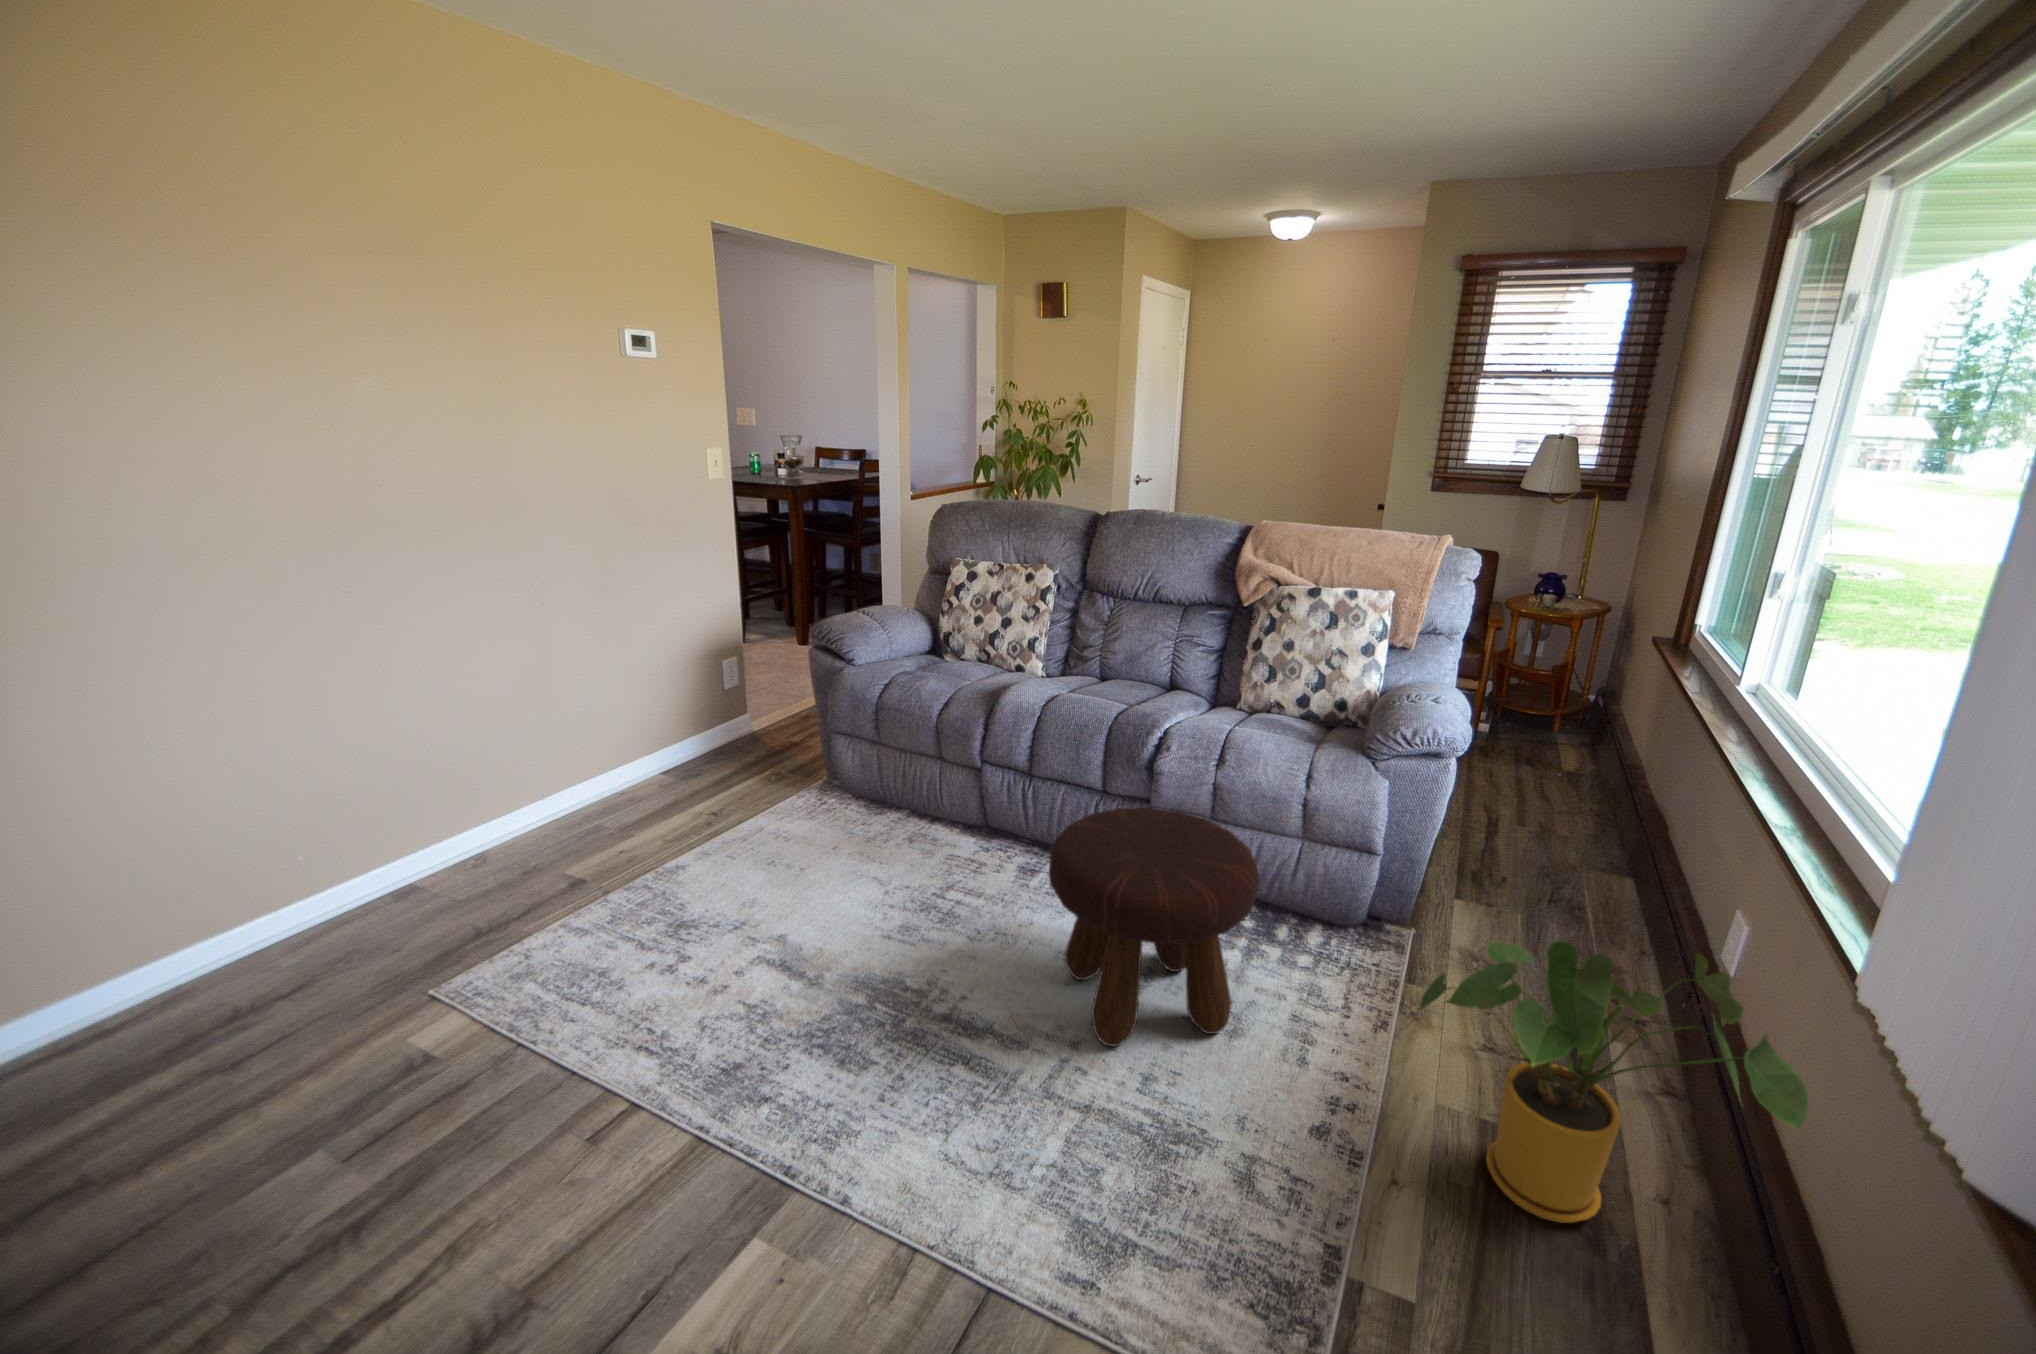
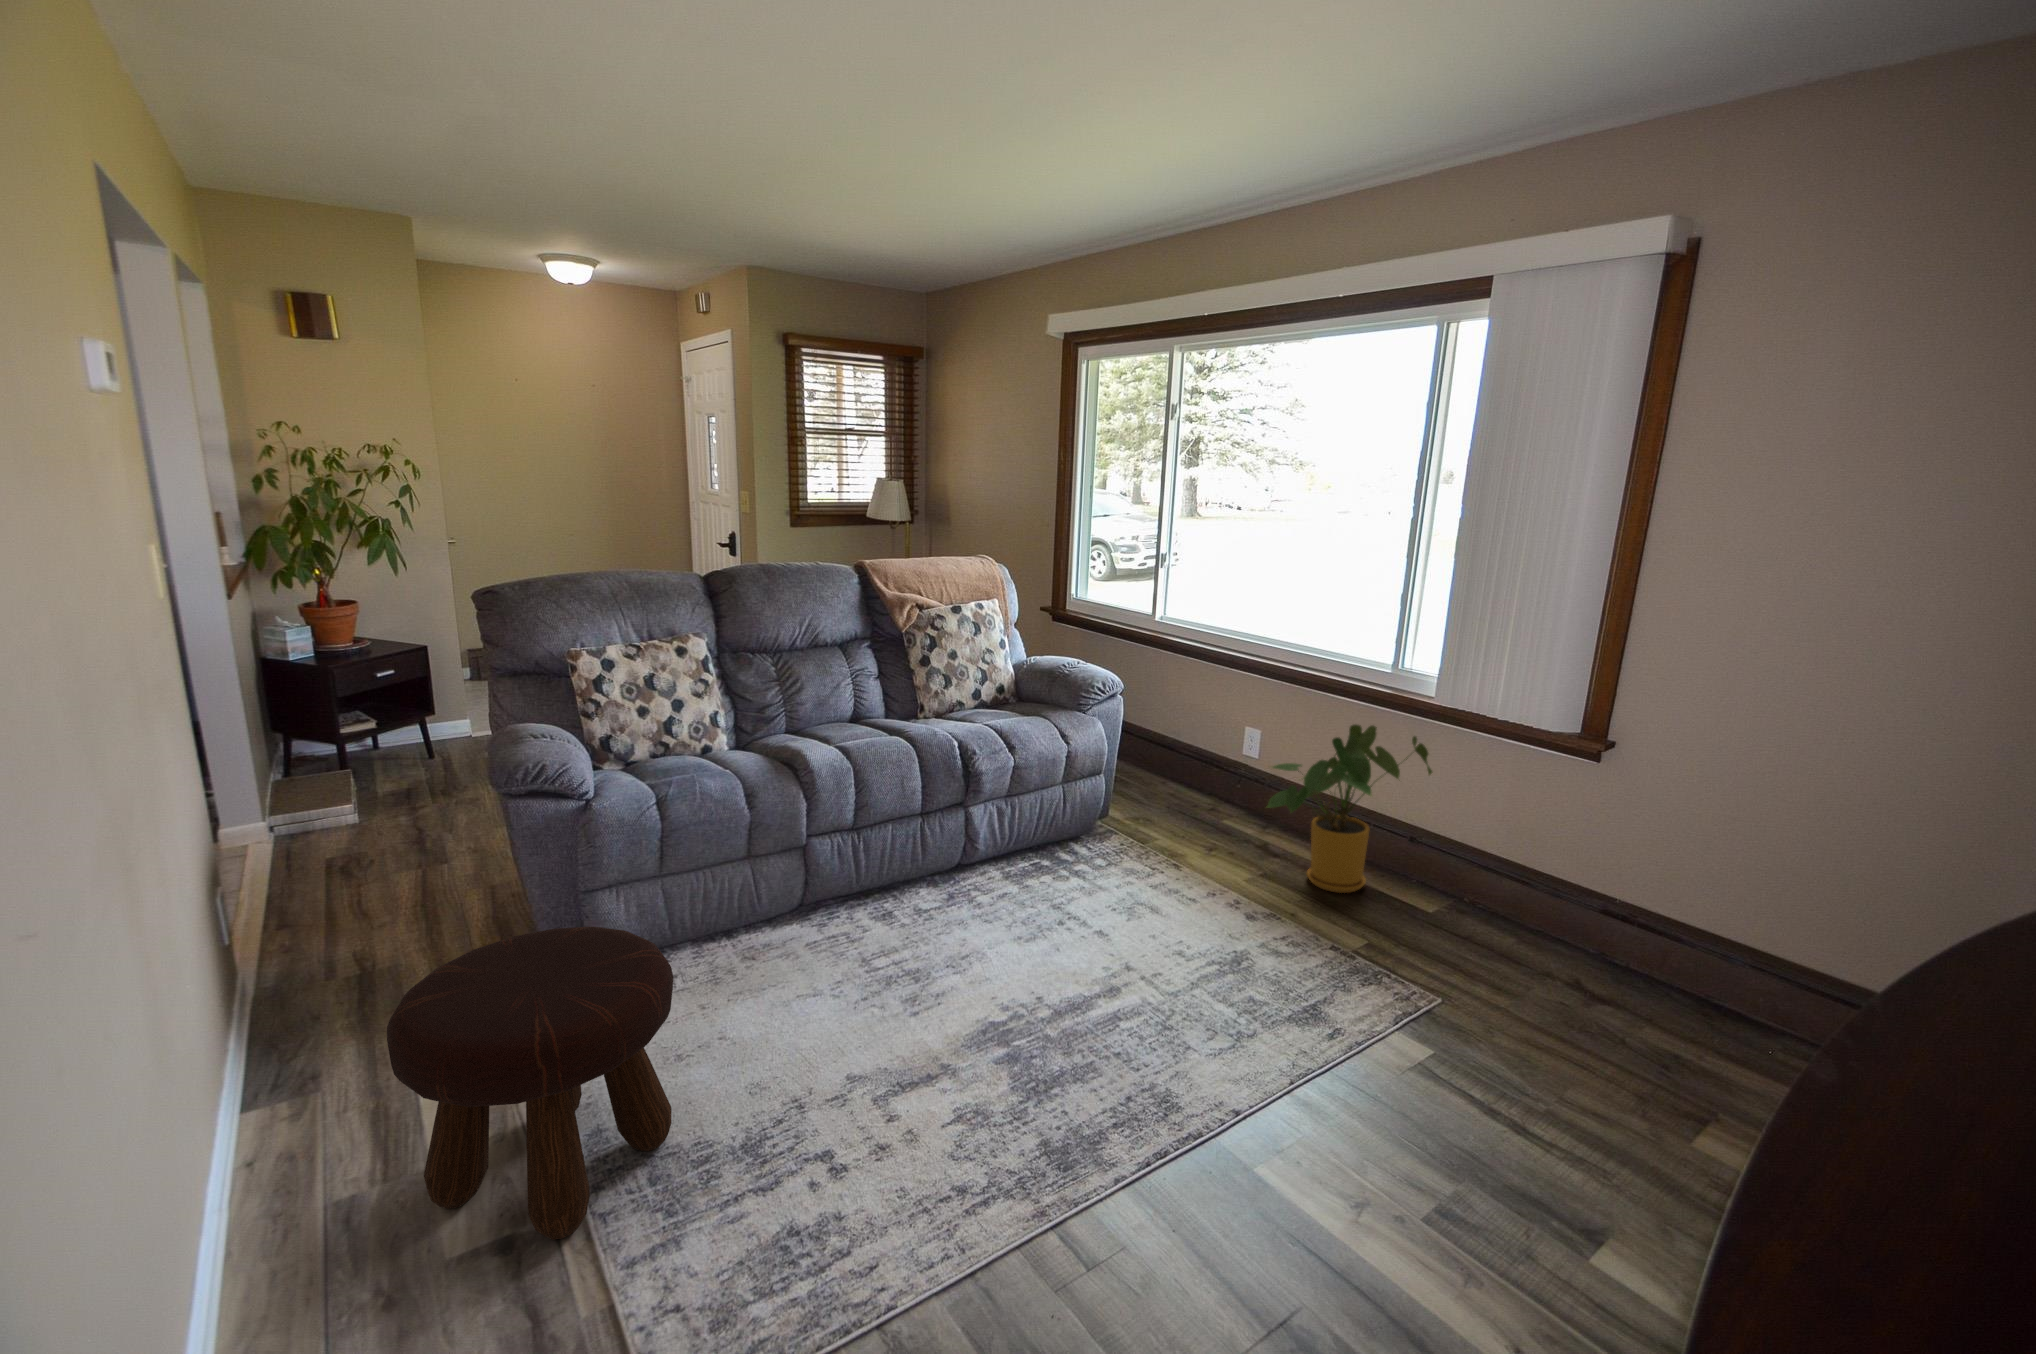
footstool: present [1049,807,1260,1046] -> present [387,927,673,1240]

